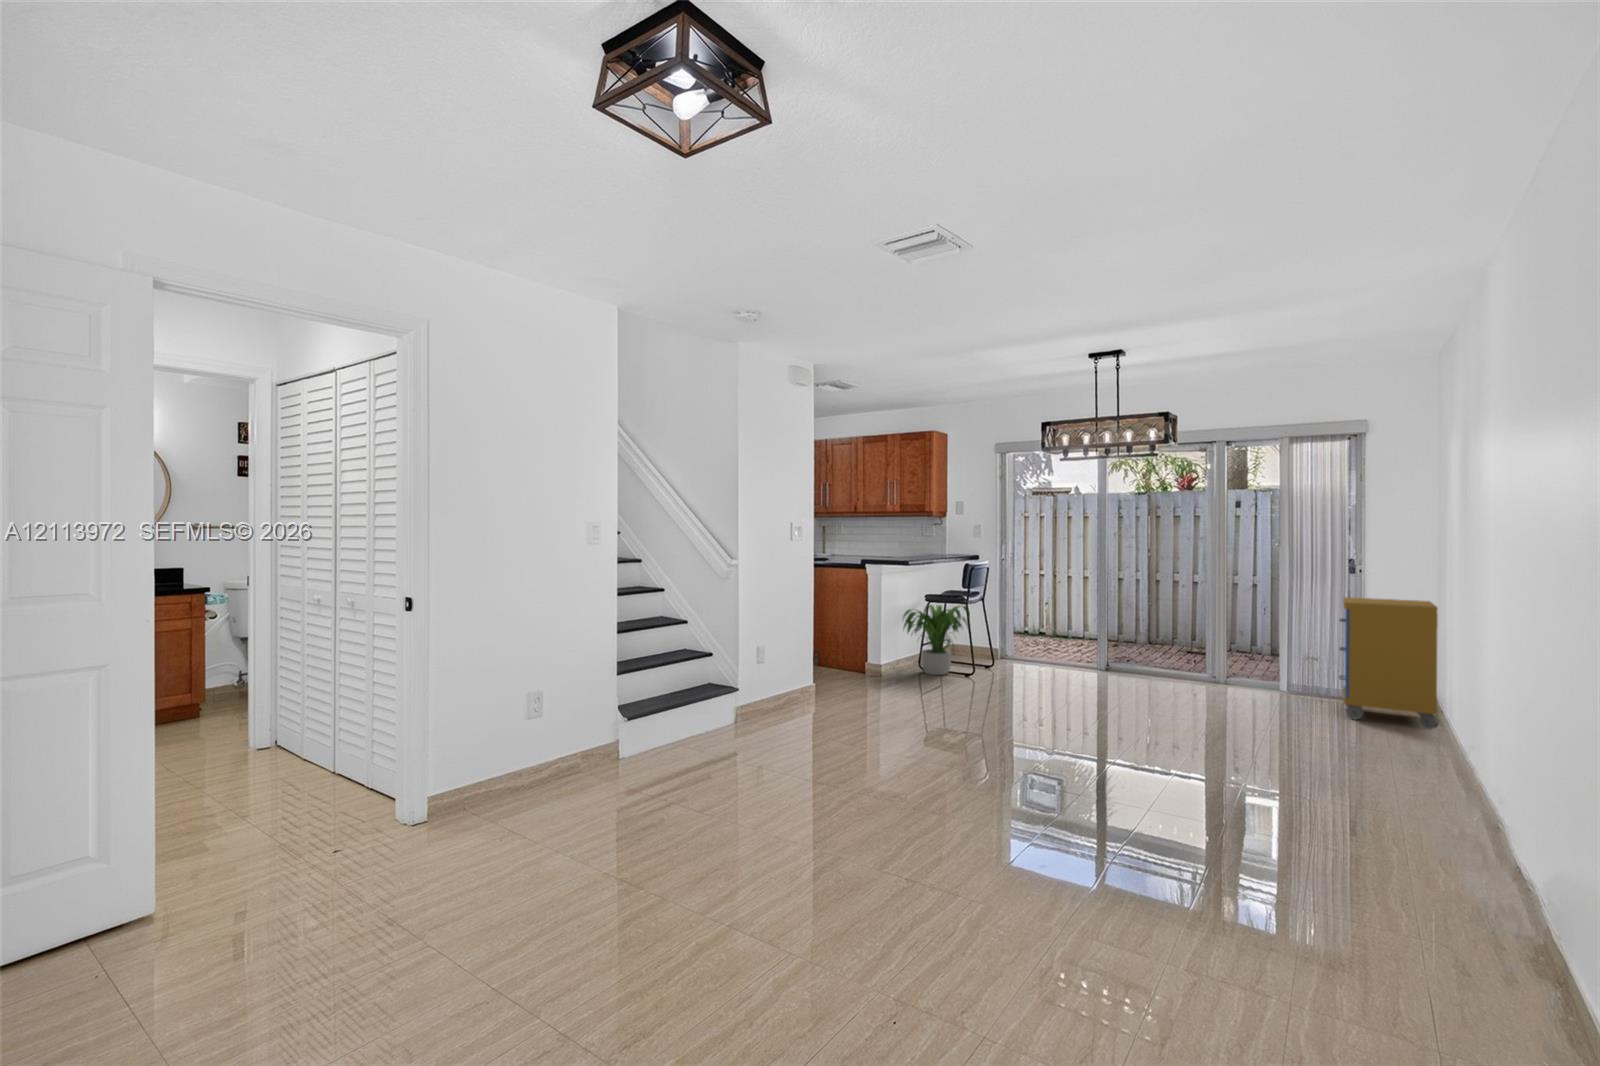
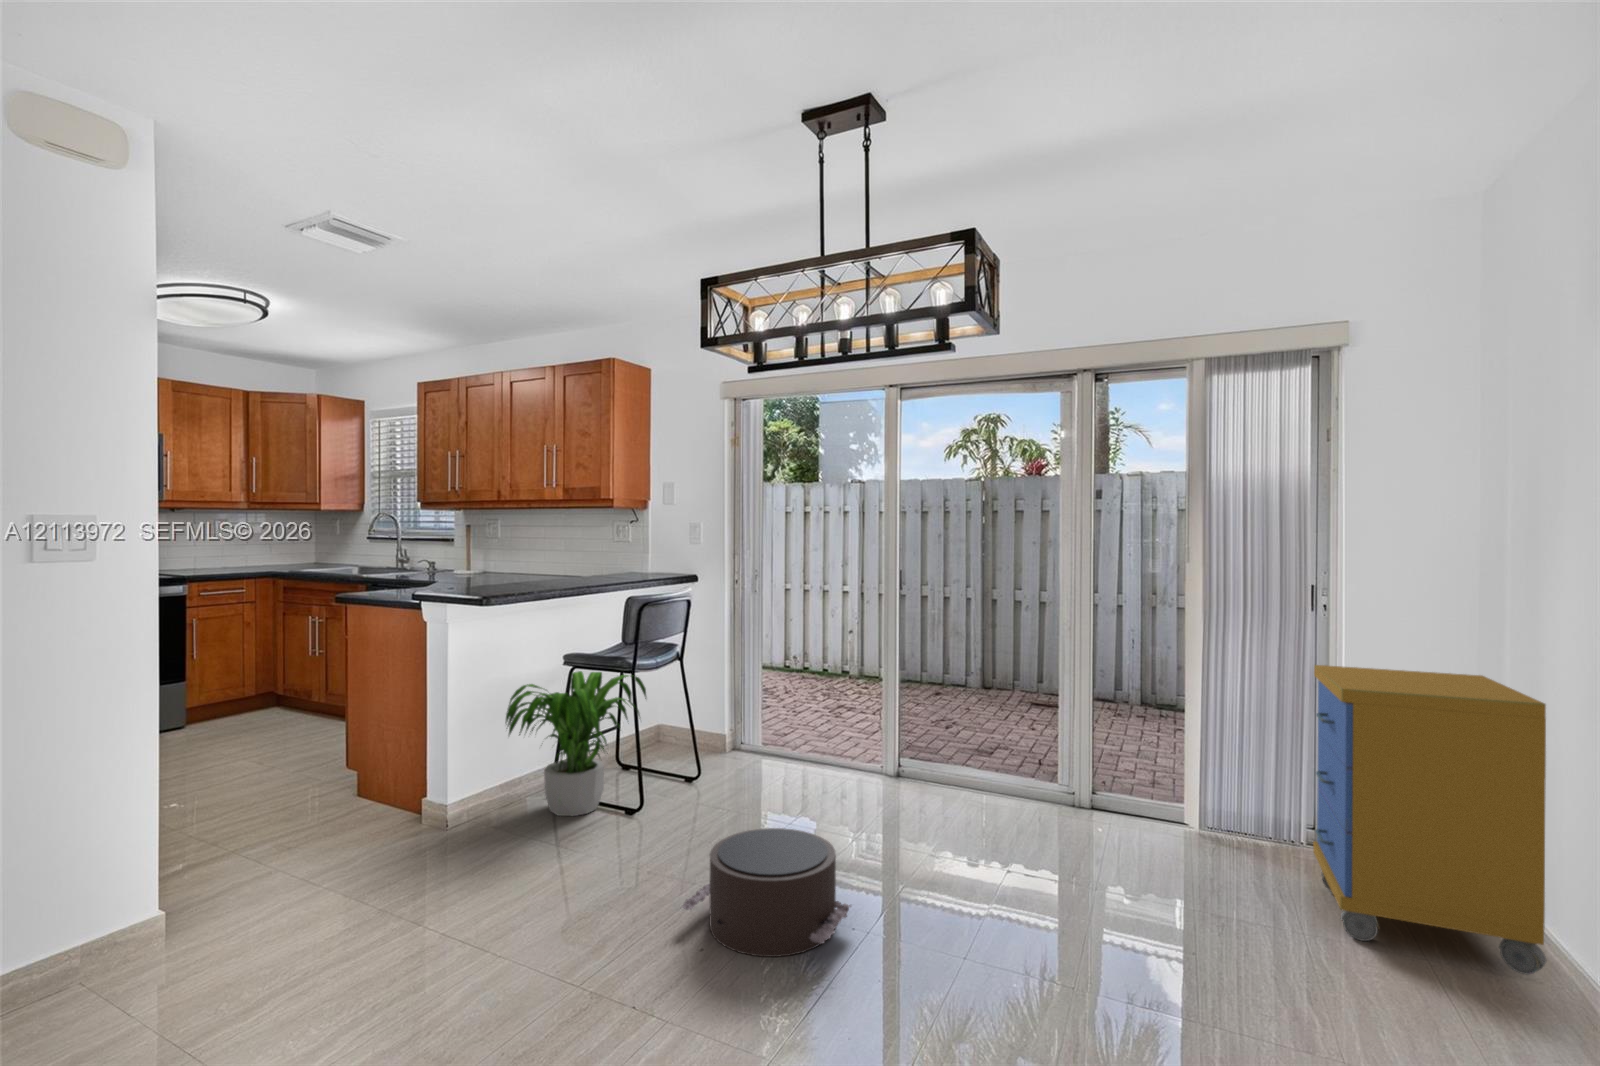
pouf: none [1027,668,1105,711] -> present [682,828,851,957]

